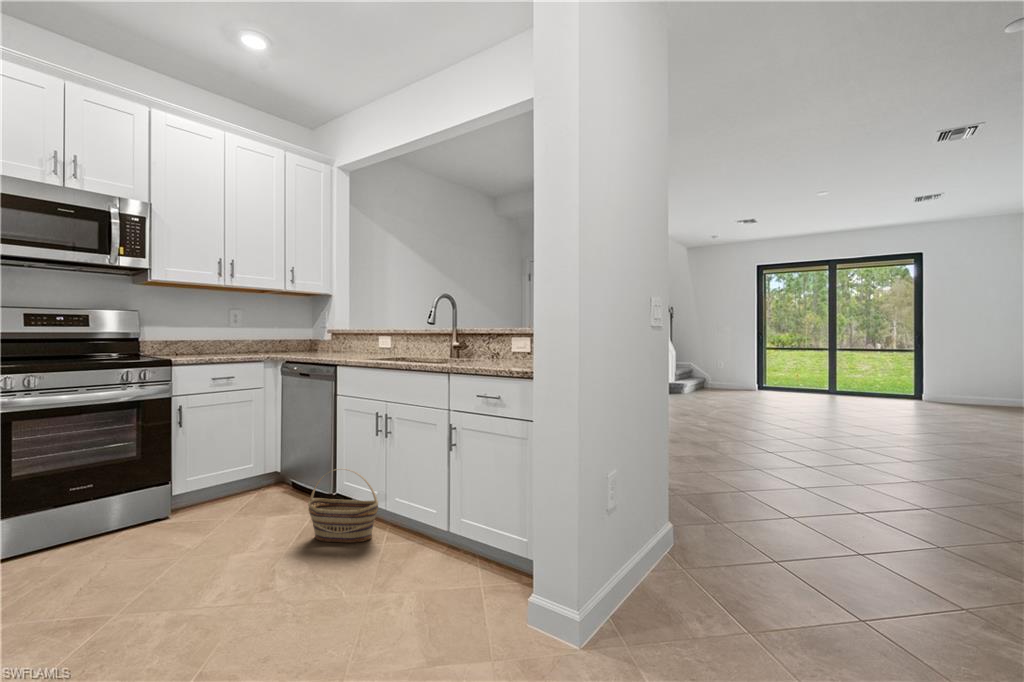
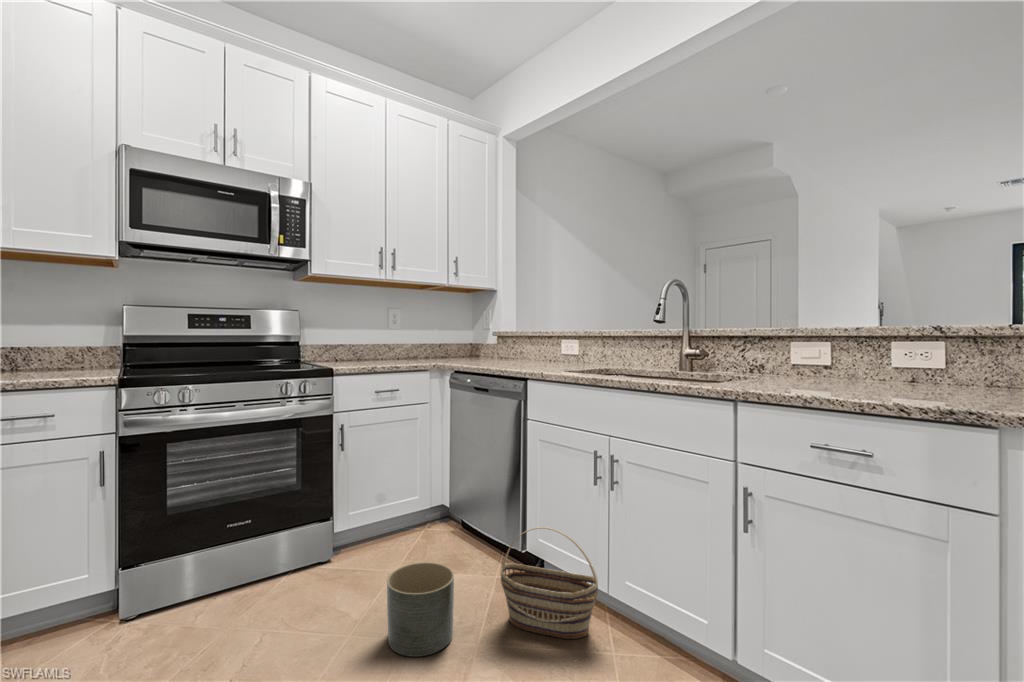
planter: none [214,501,269,563] -> present [387,562,454,657]

